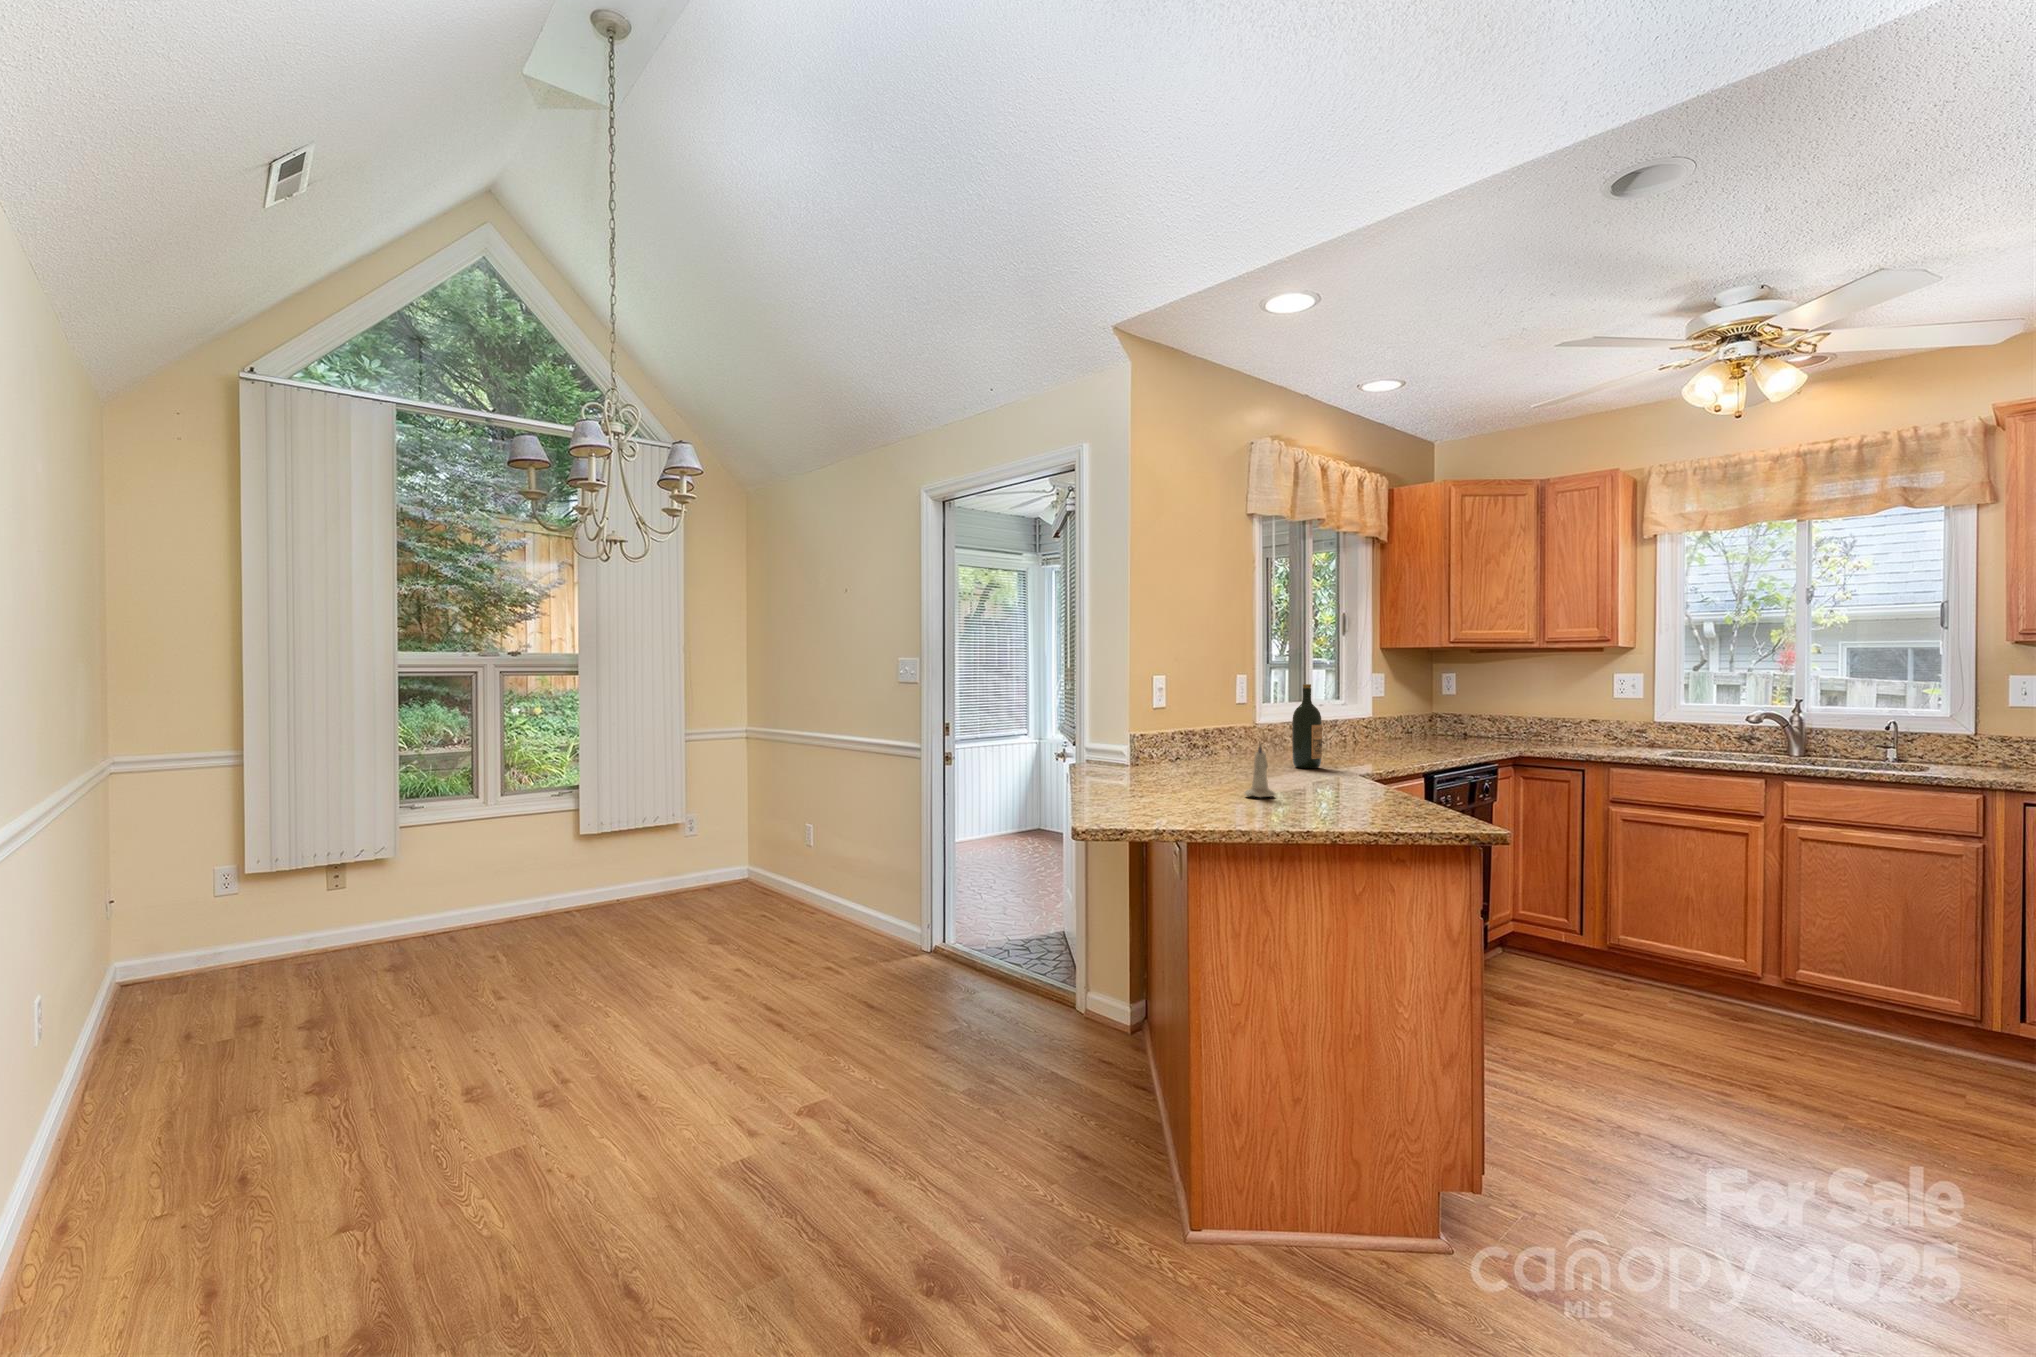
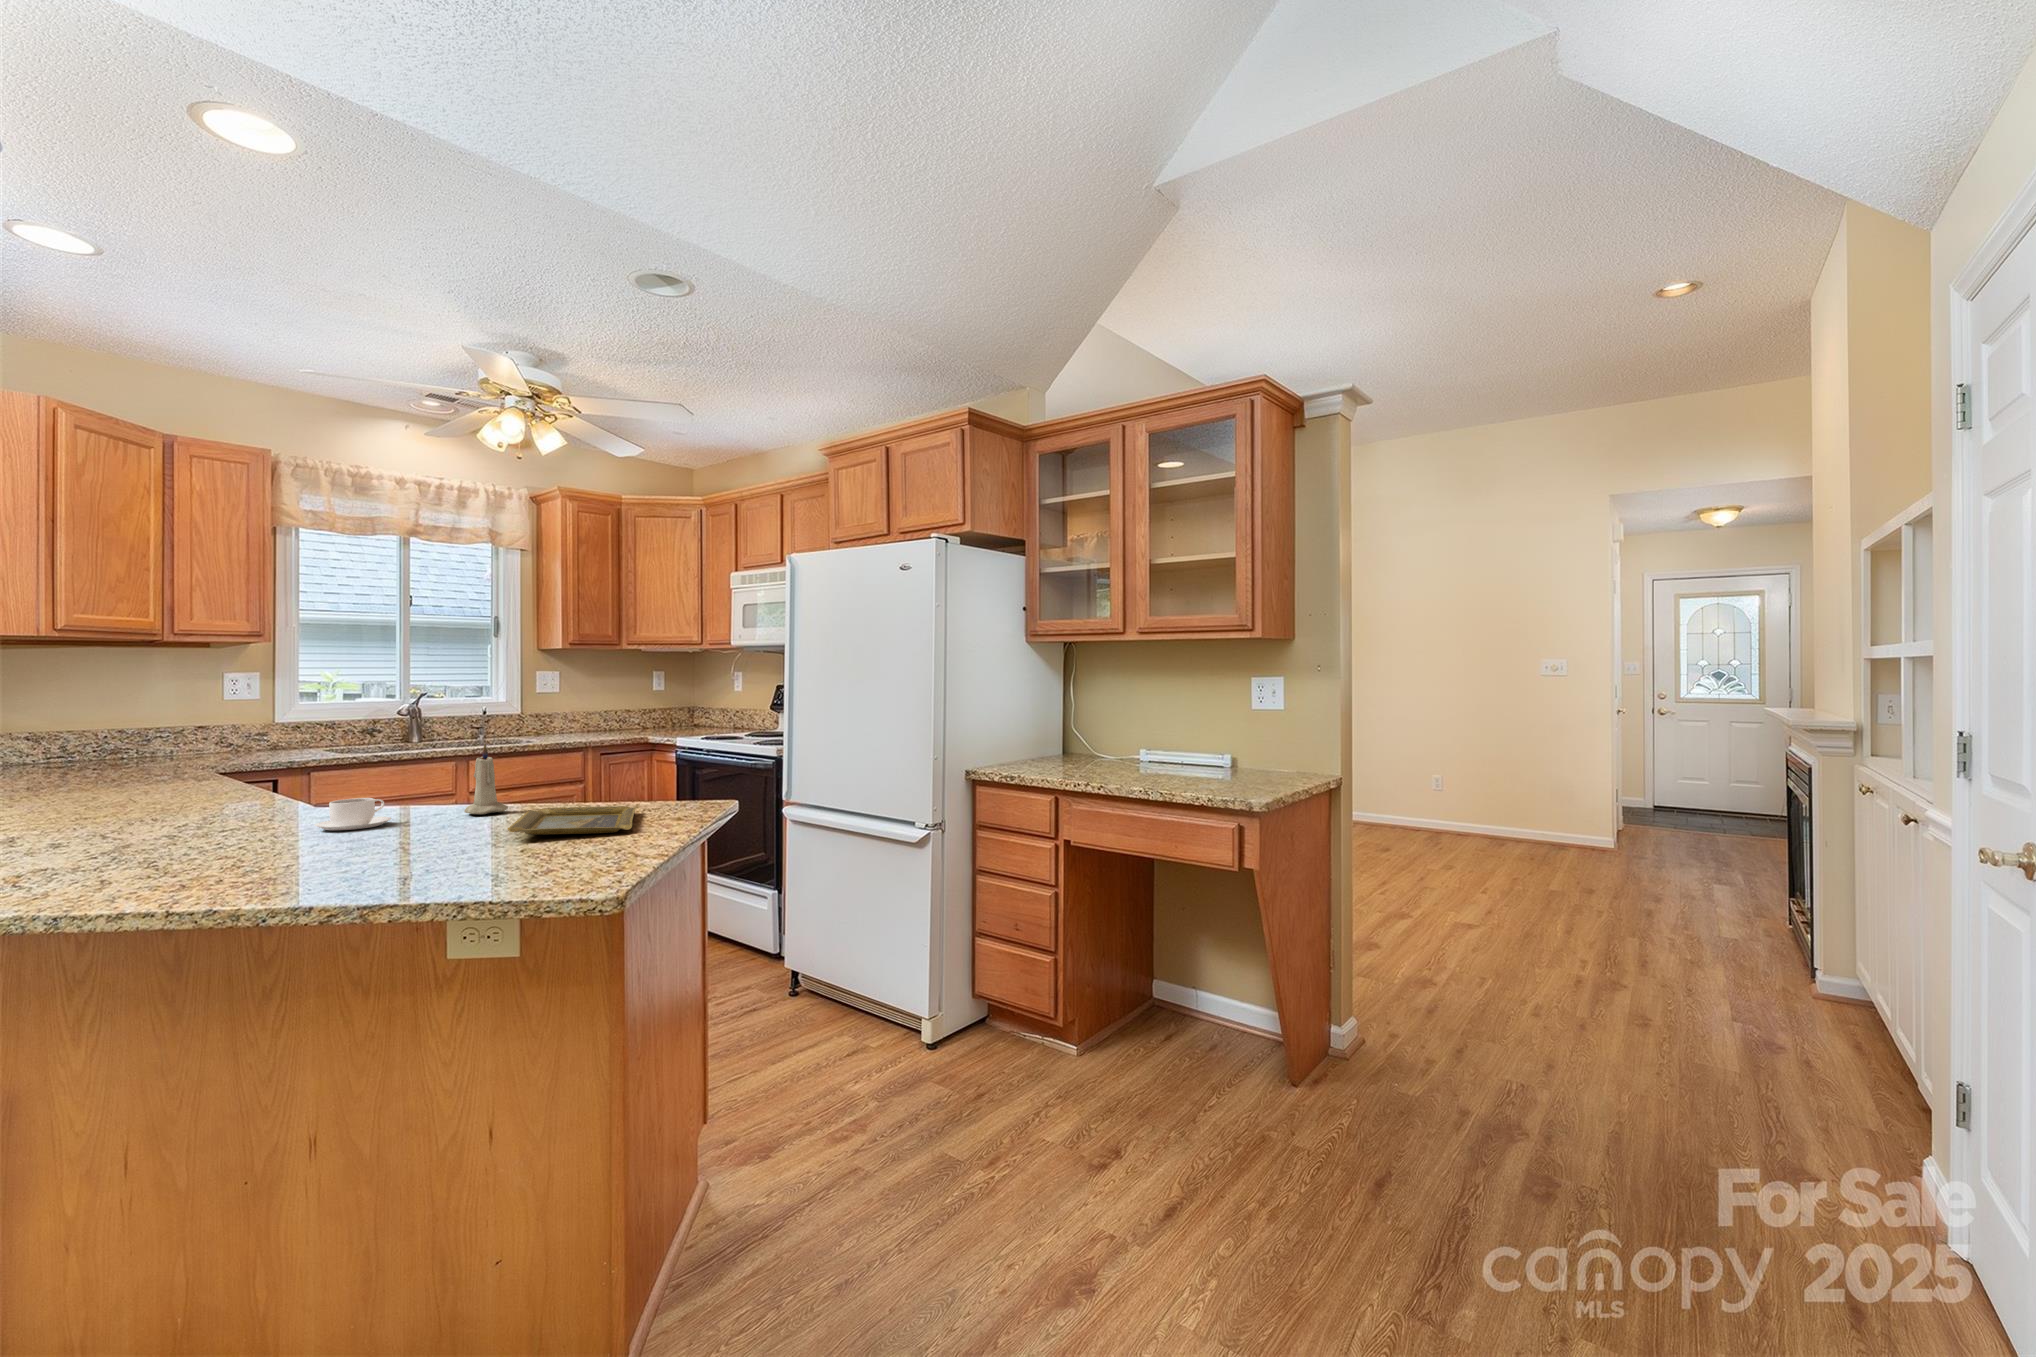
wine bottle: present [1292,684,1322,768] -> none [134,682,195,809]
coffee cup: none [1184,769,1226,790] -> present [315,798,391,830]
tray: none [1118,795,1252,815] -> present [508,806,637,834]

